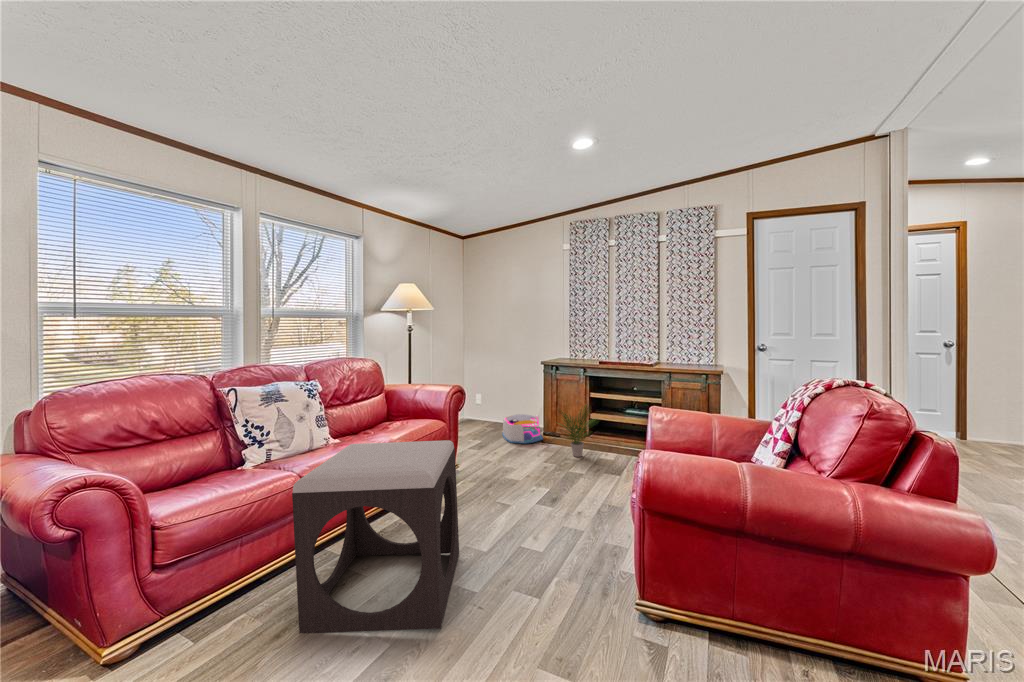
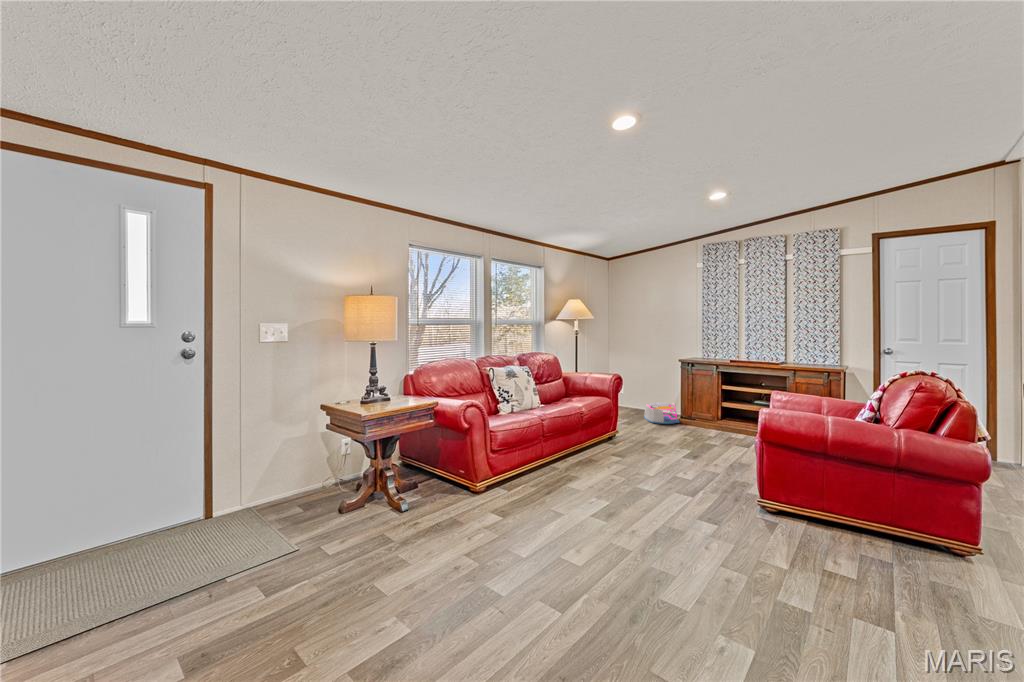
potted plant: present [561,408,595,457] -> none [690,394,731,435]
footstool: present [292,440,459,633] -> none [554,402,635,500]

